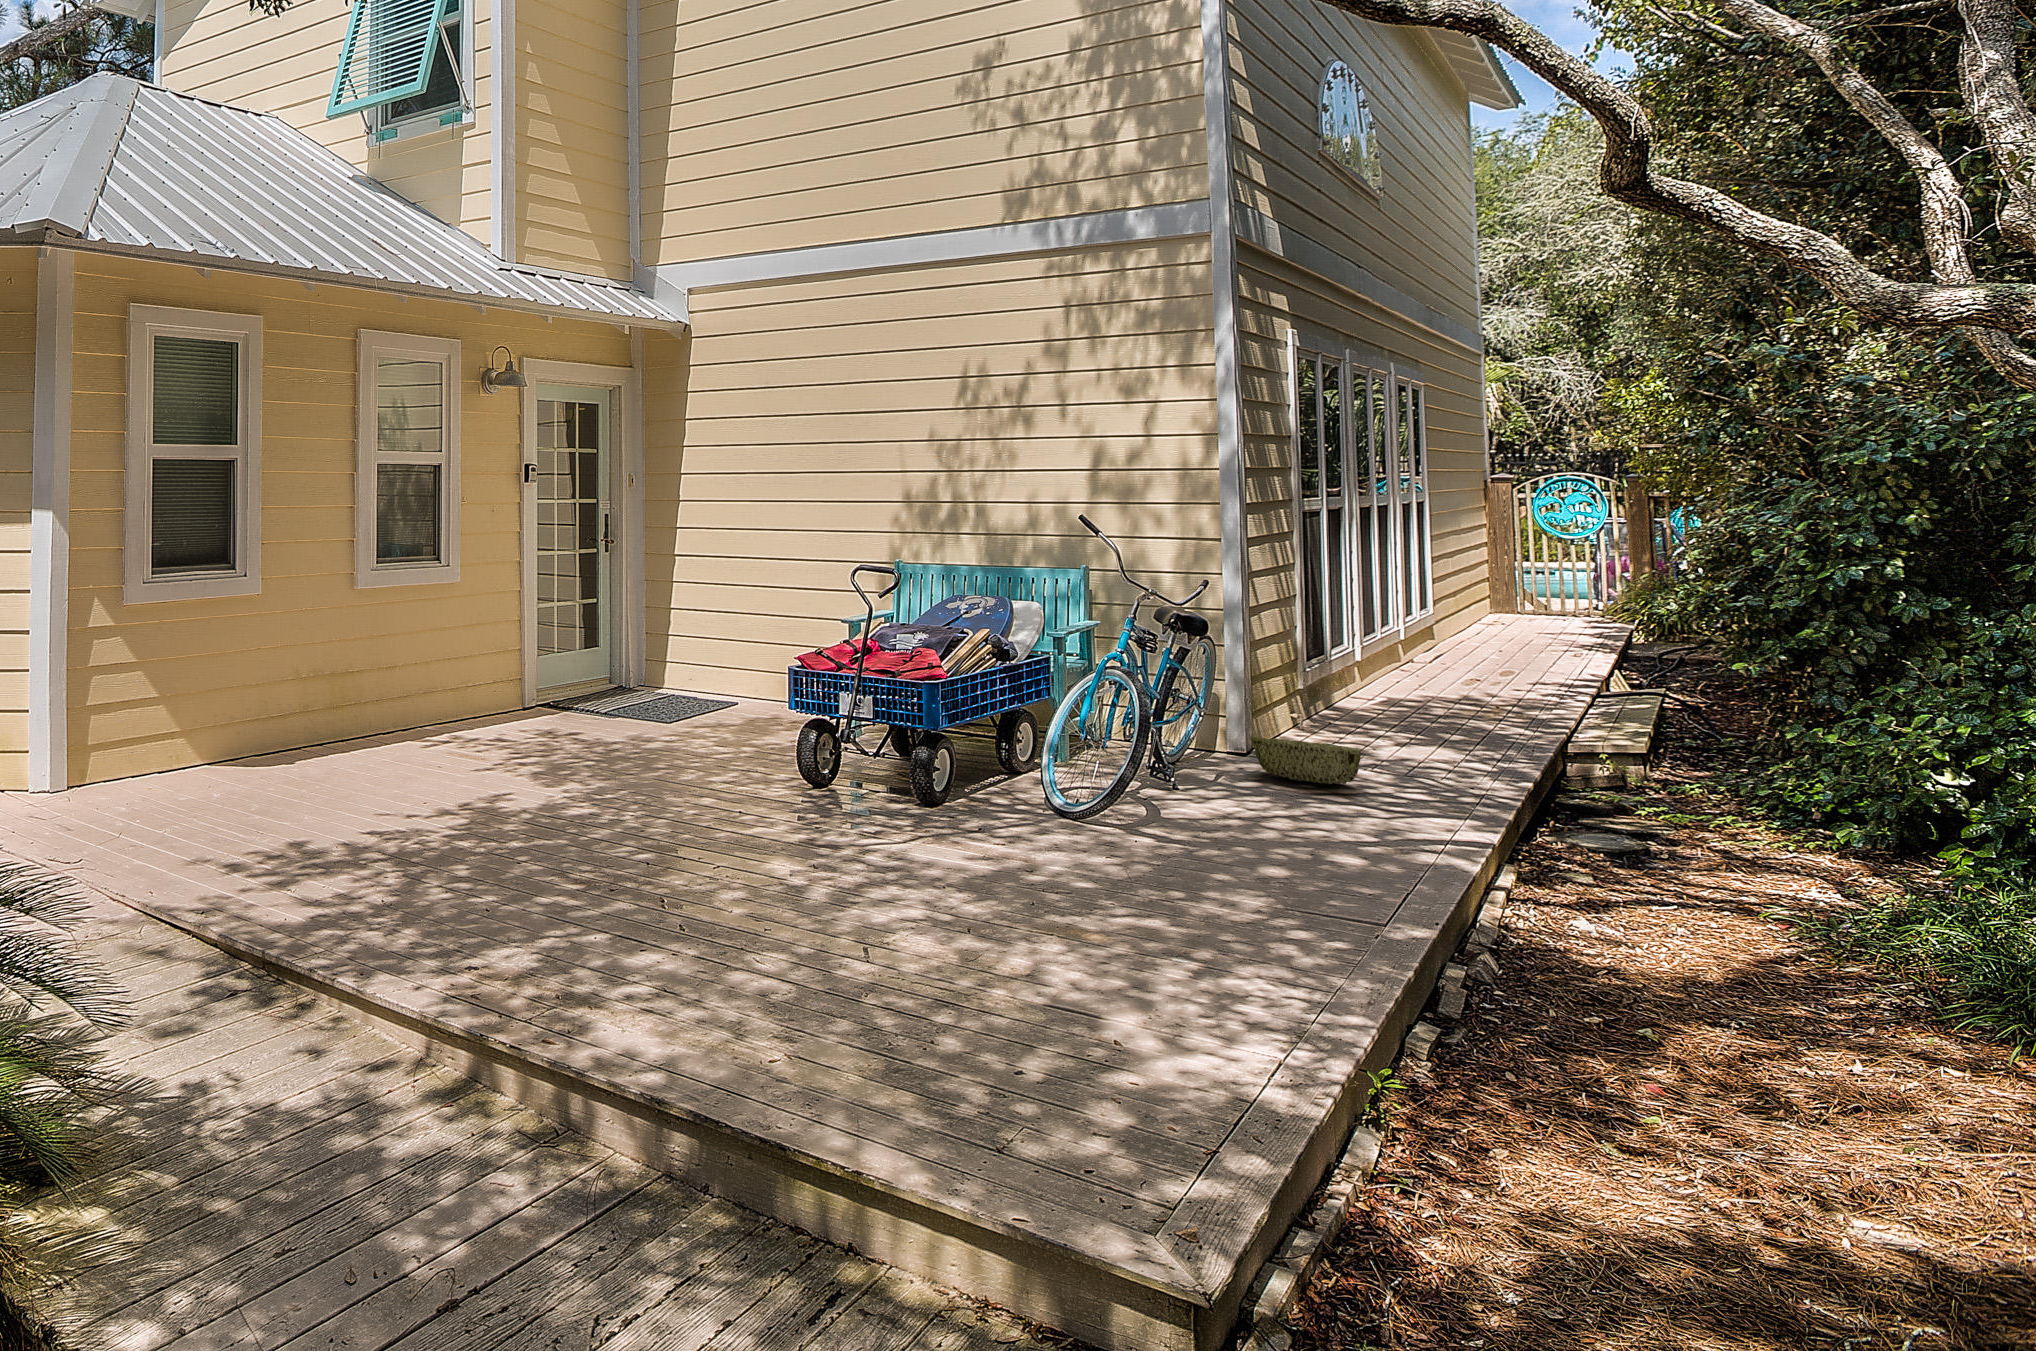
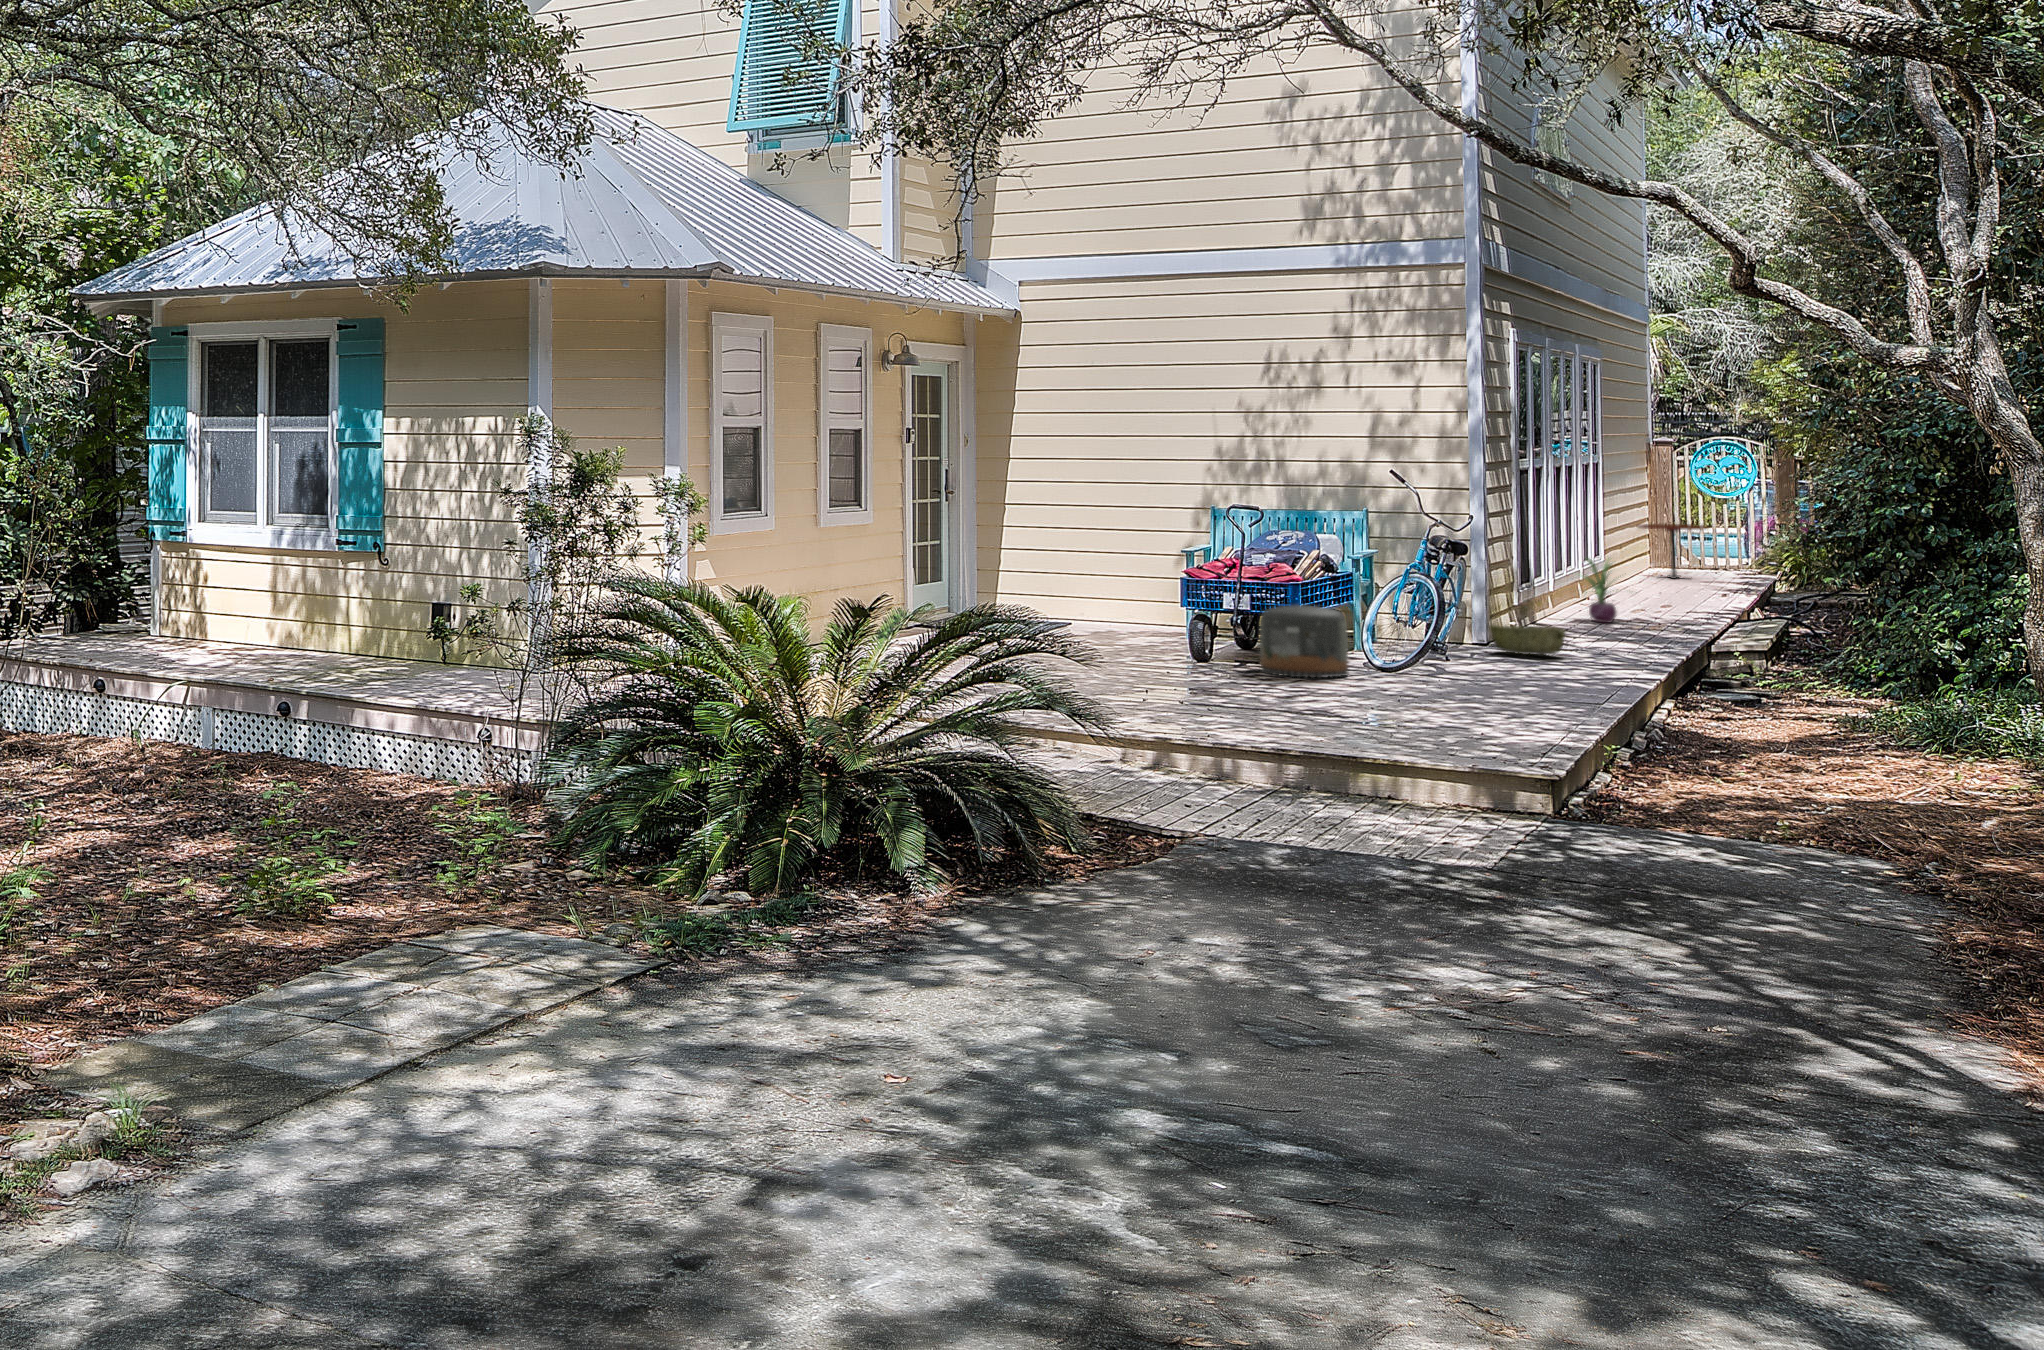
side table: none [1471,569,1558,632] -> present [1637,524,1708,579]
decorative plant: none [1359,624,1473,710] -> present [1584,558,1616,623]
pouf: none [888,716,1014,835] -> present [1260,605,1348,678]

